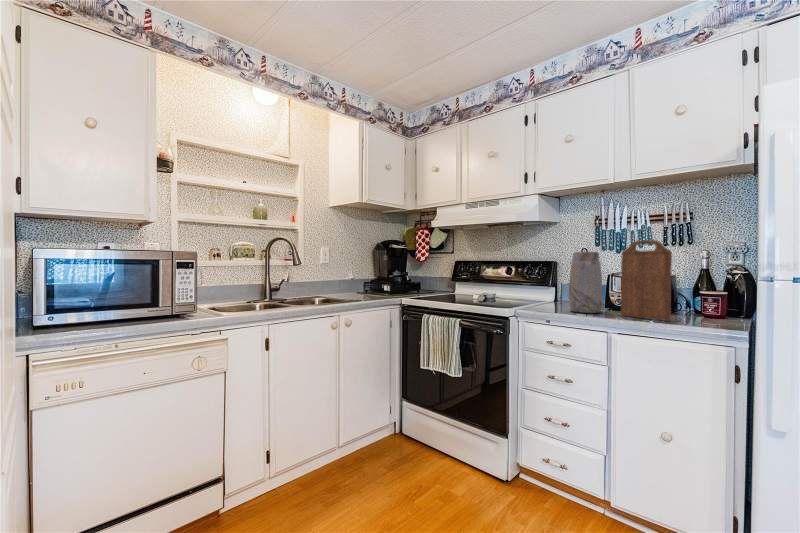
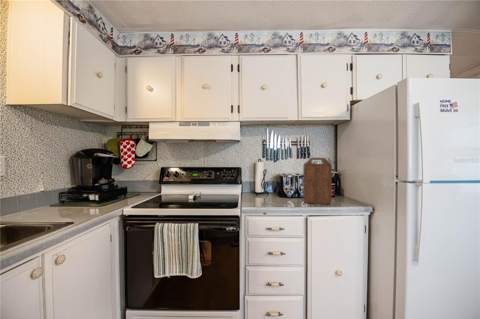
vase: present [569,252,603,313] -> none [272,164,292,204]

